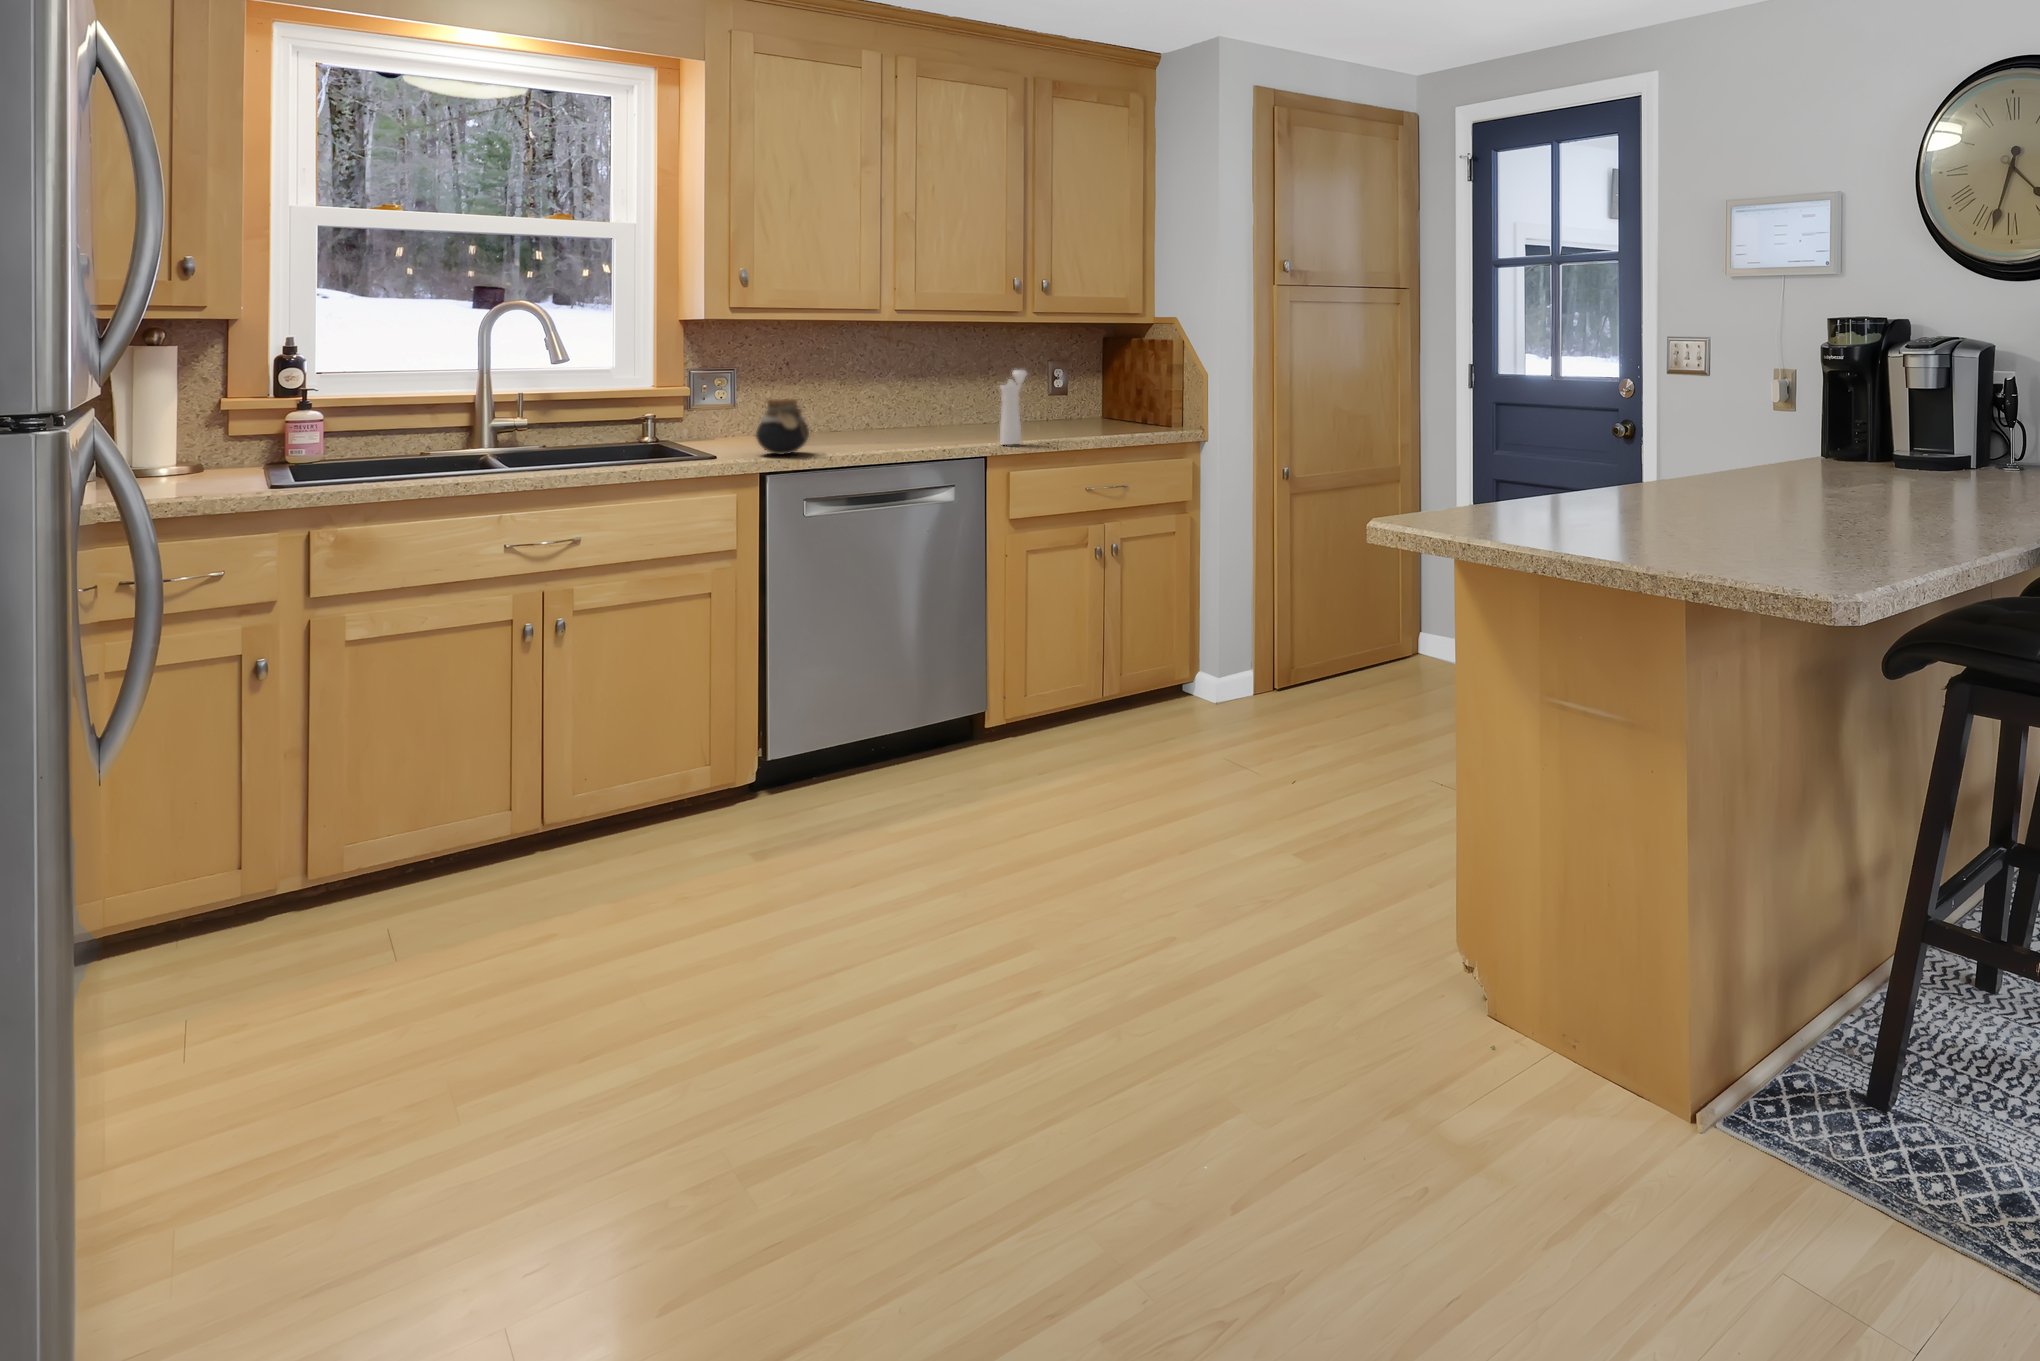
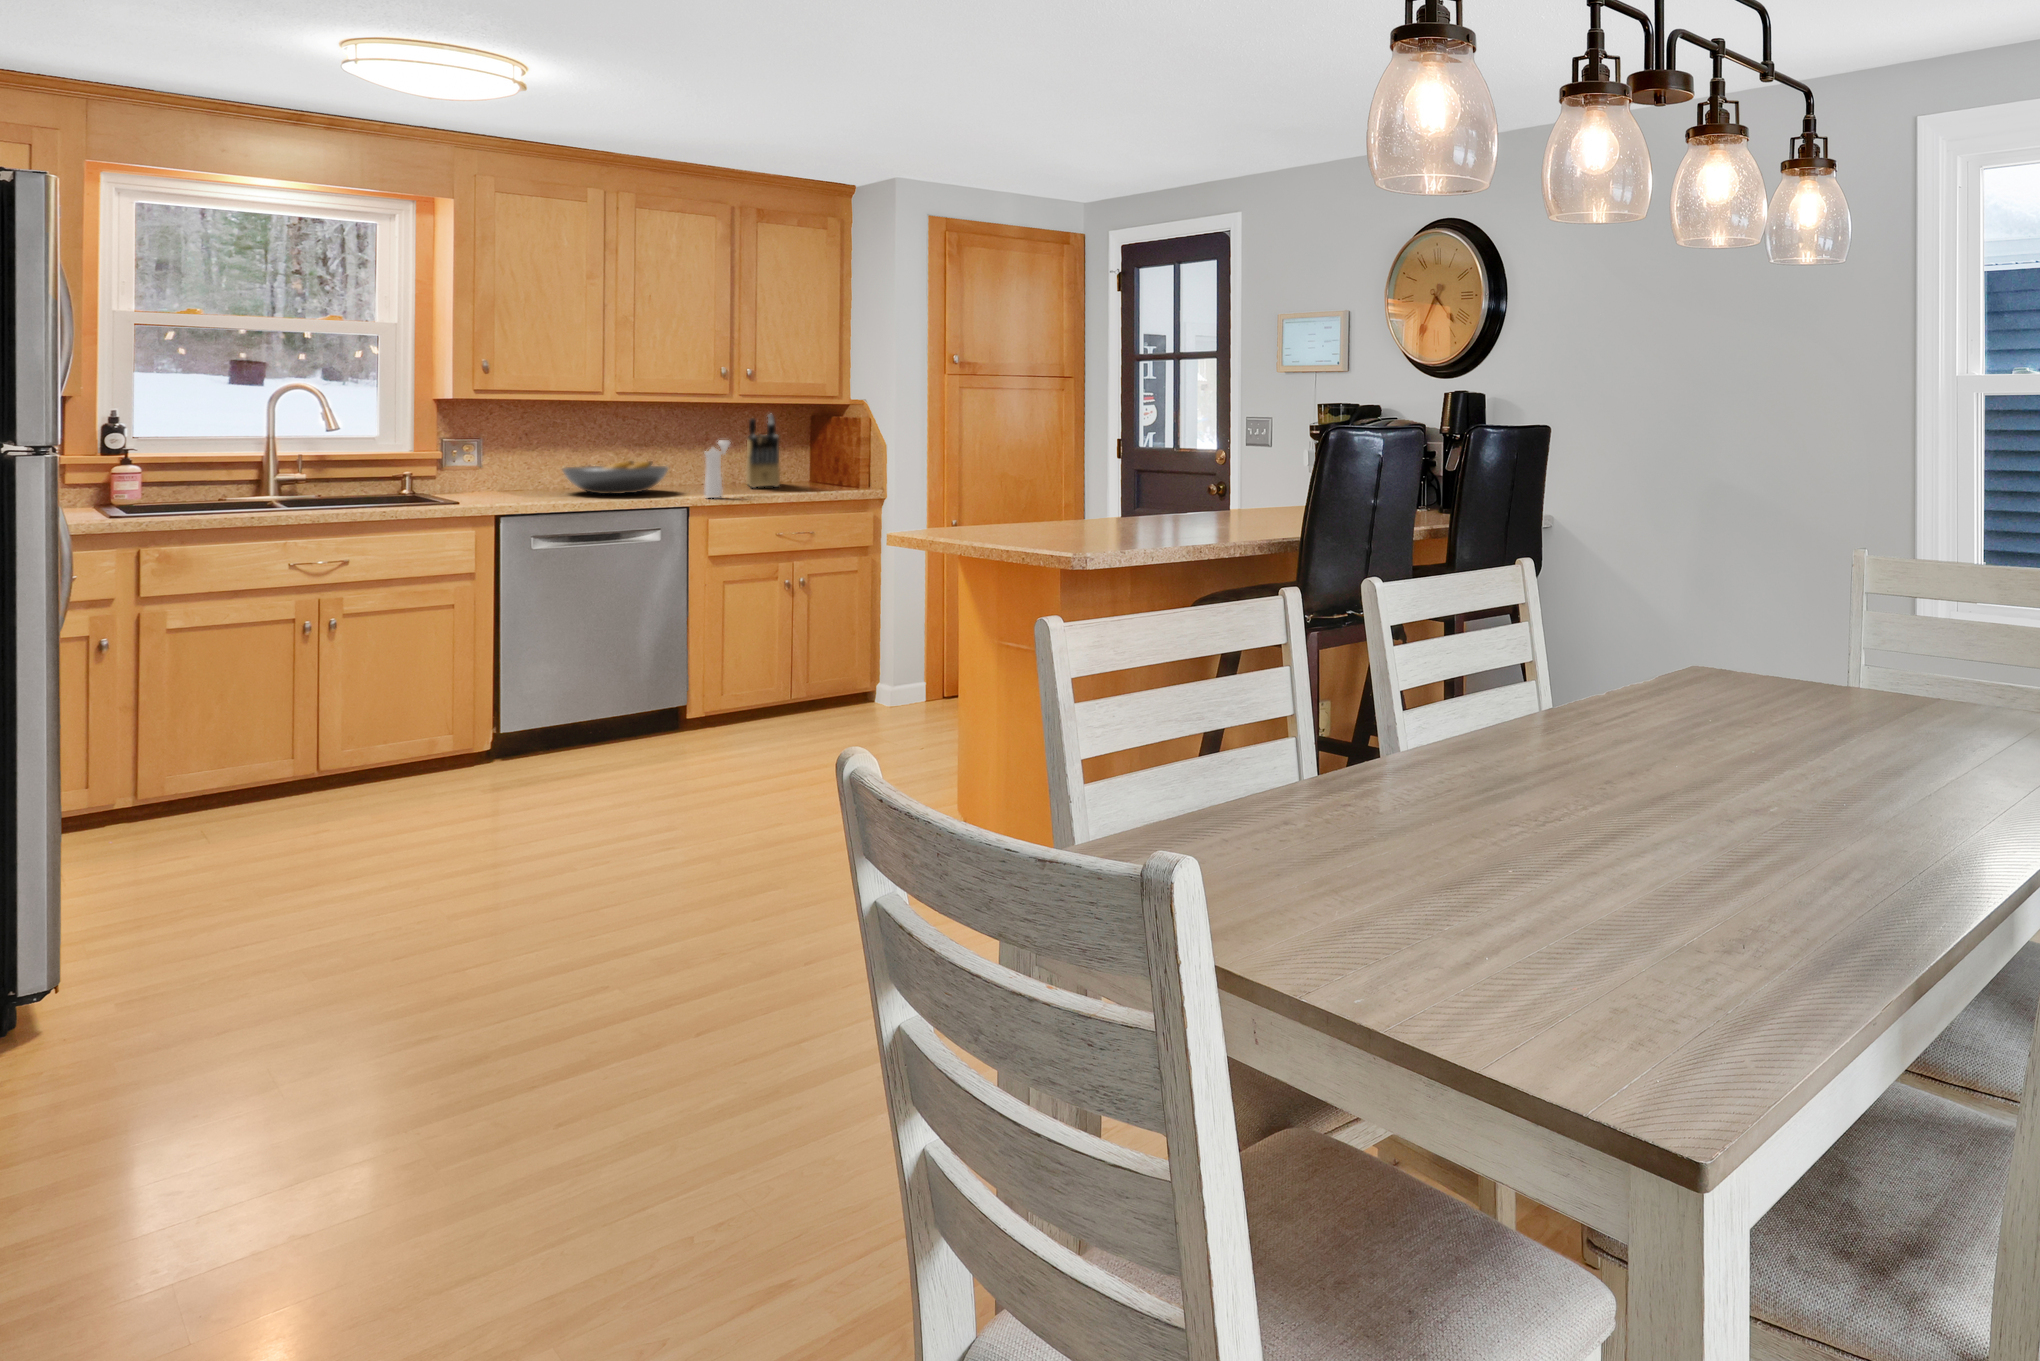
knife block: none [1029,336,1077,429] -> present [746,414,780,487]
fruit bowl: none [827,397,954,439] -> present [563,461,668,494]
jar: present [756,399,809,455] -> none [496,460,540,502]

